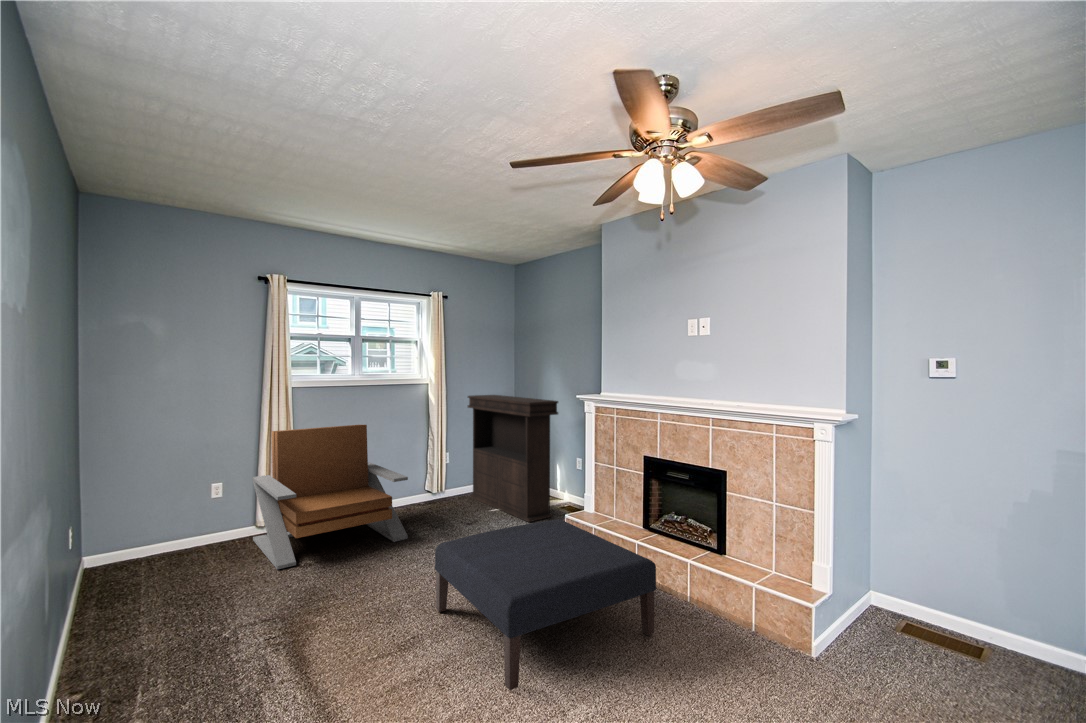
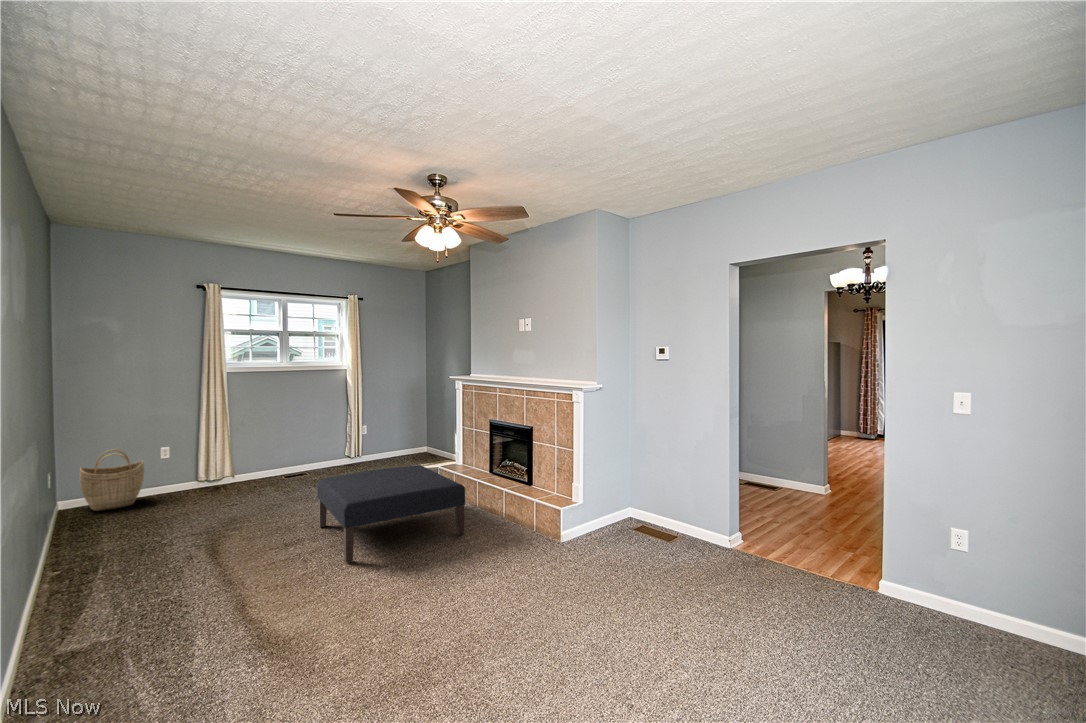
console table: present [468,395,558,522] -> none [380,378,444,476]
lounge chair: present [252,425,408,569] -> none [194,401,318,507]
woven basket: none [113,488,193,572] -> present [79,449,144,511]

